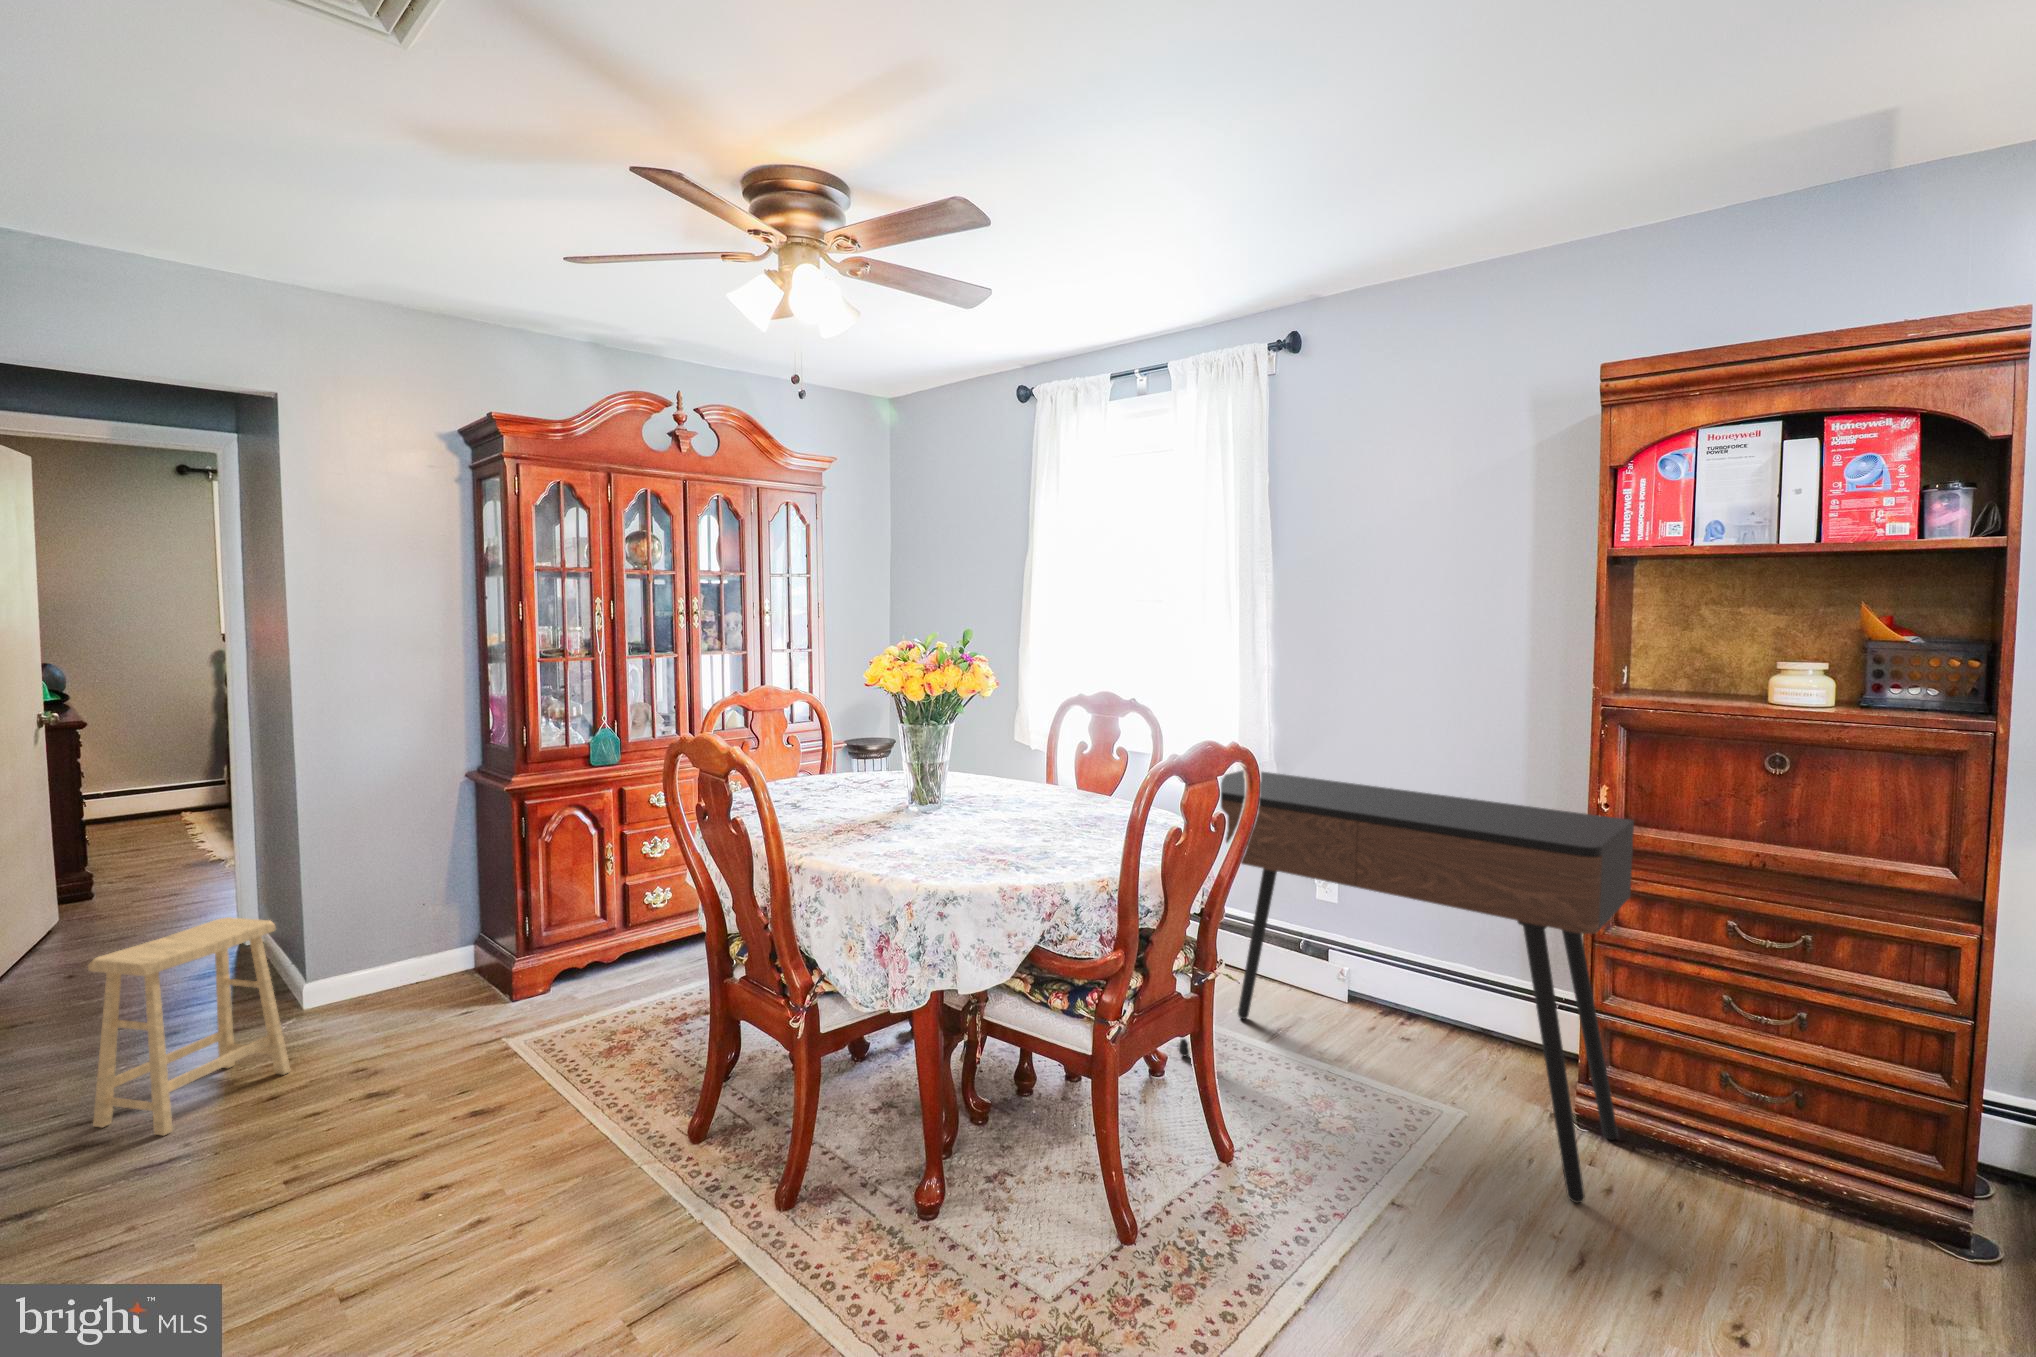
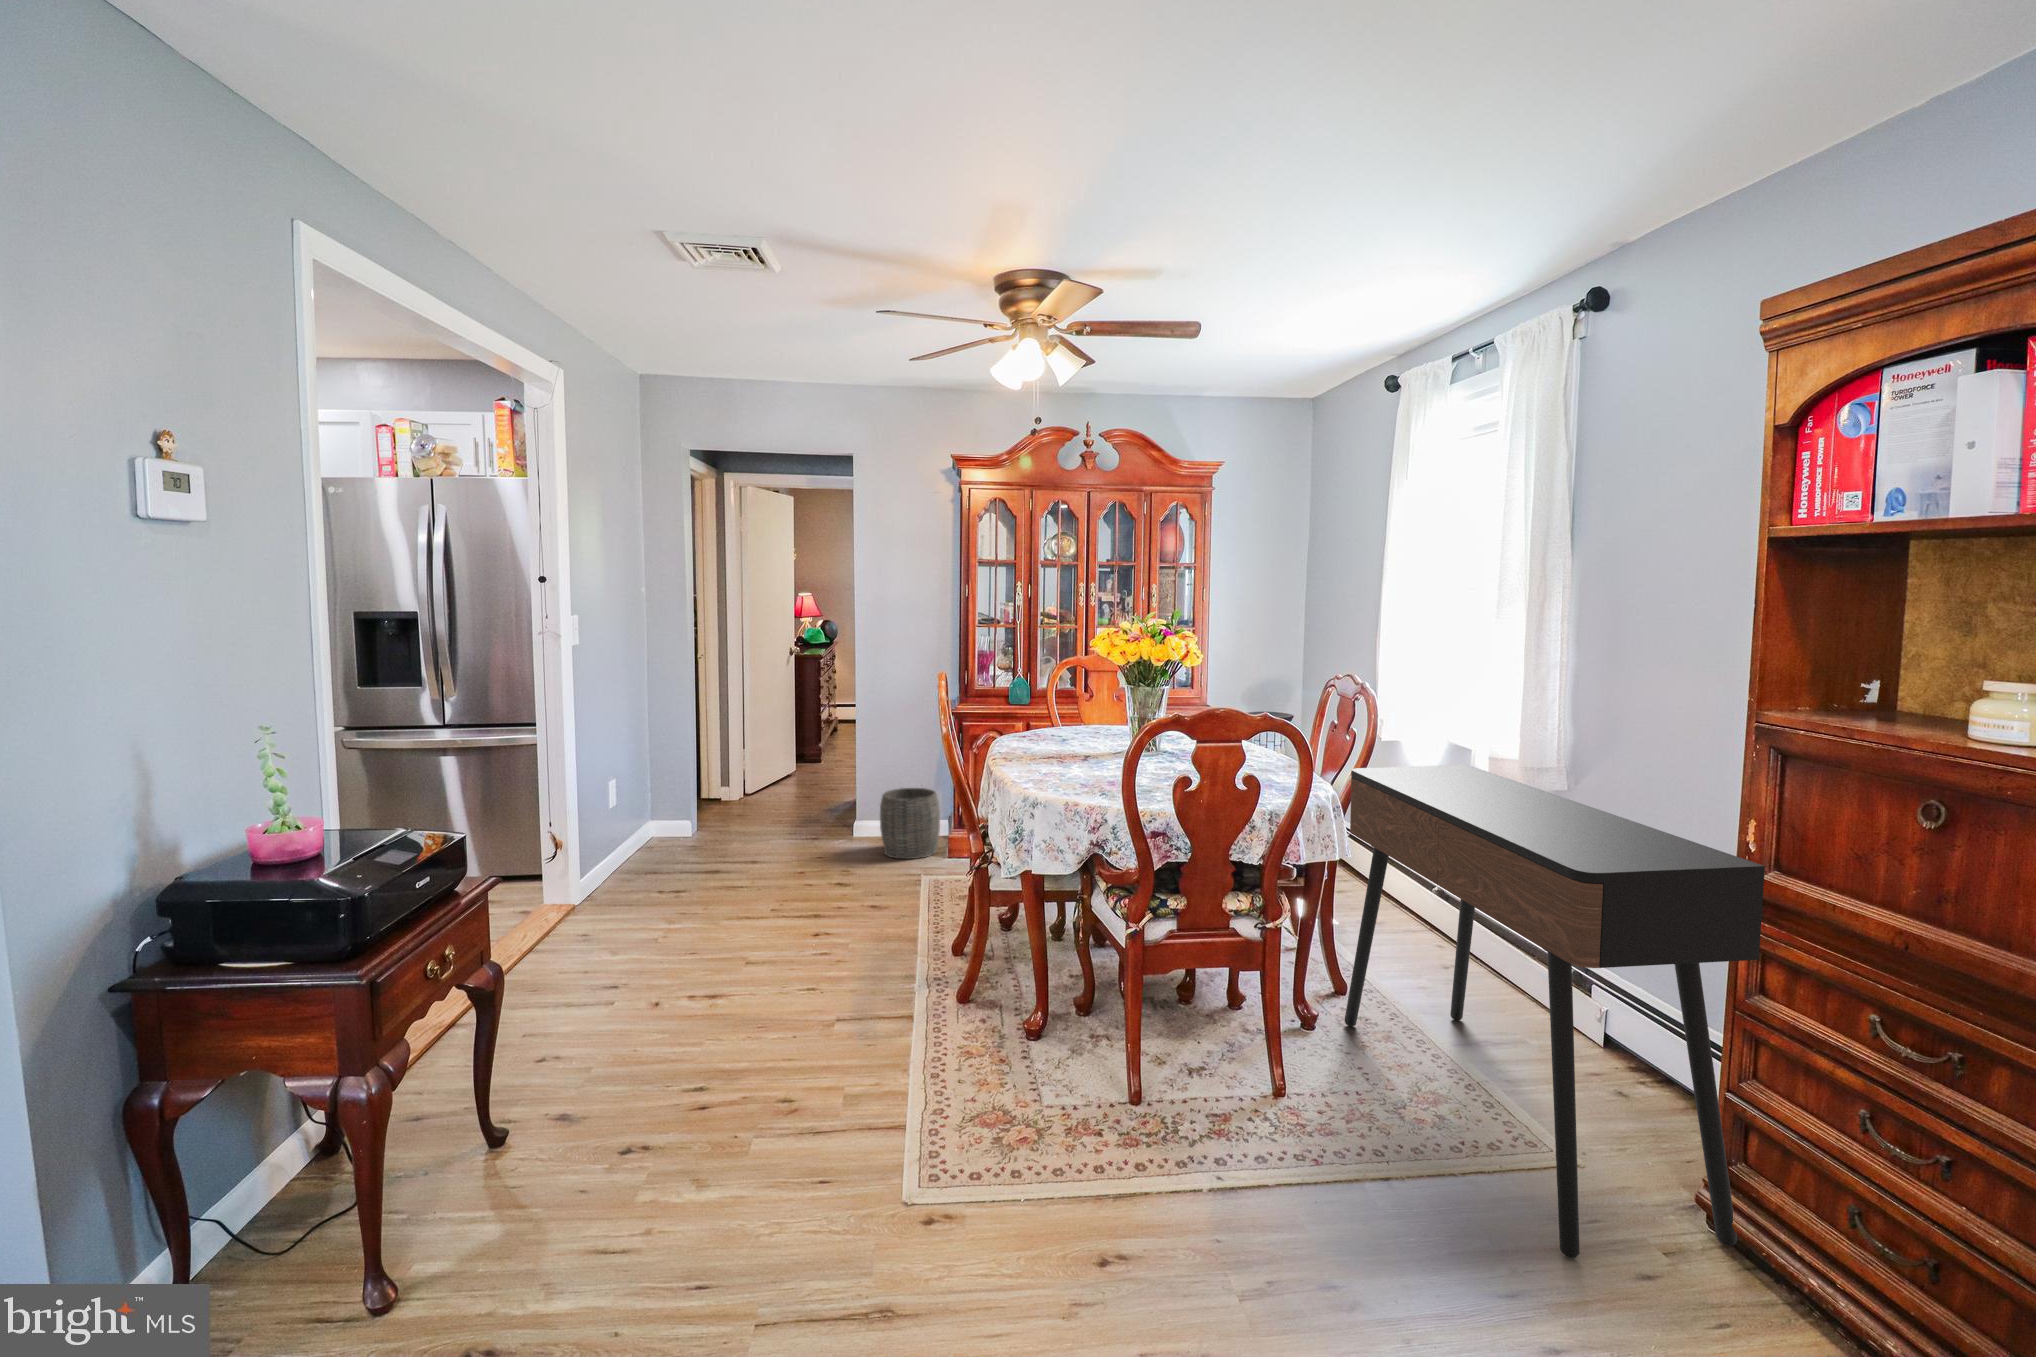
woven basket: none [362,898,471,1016] -> present [880,788,940,859]
footstool: present [88,917,290,1136] -> none [737,777,825,886]

